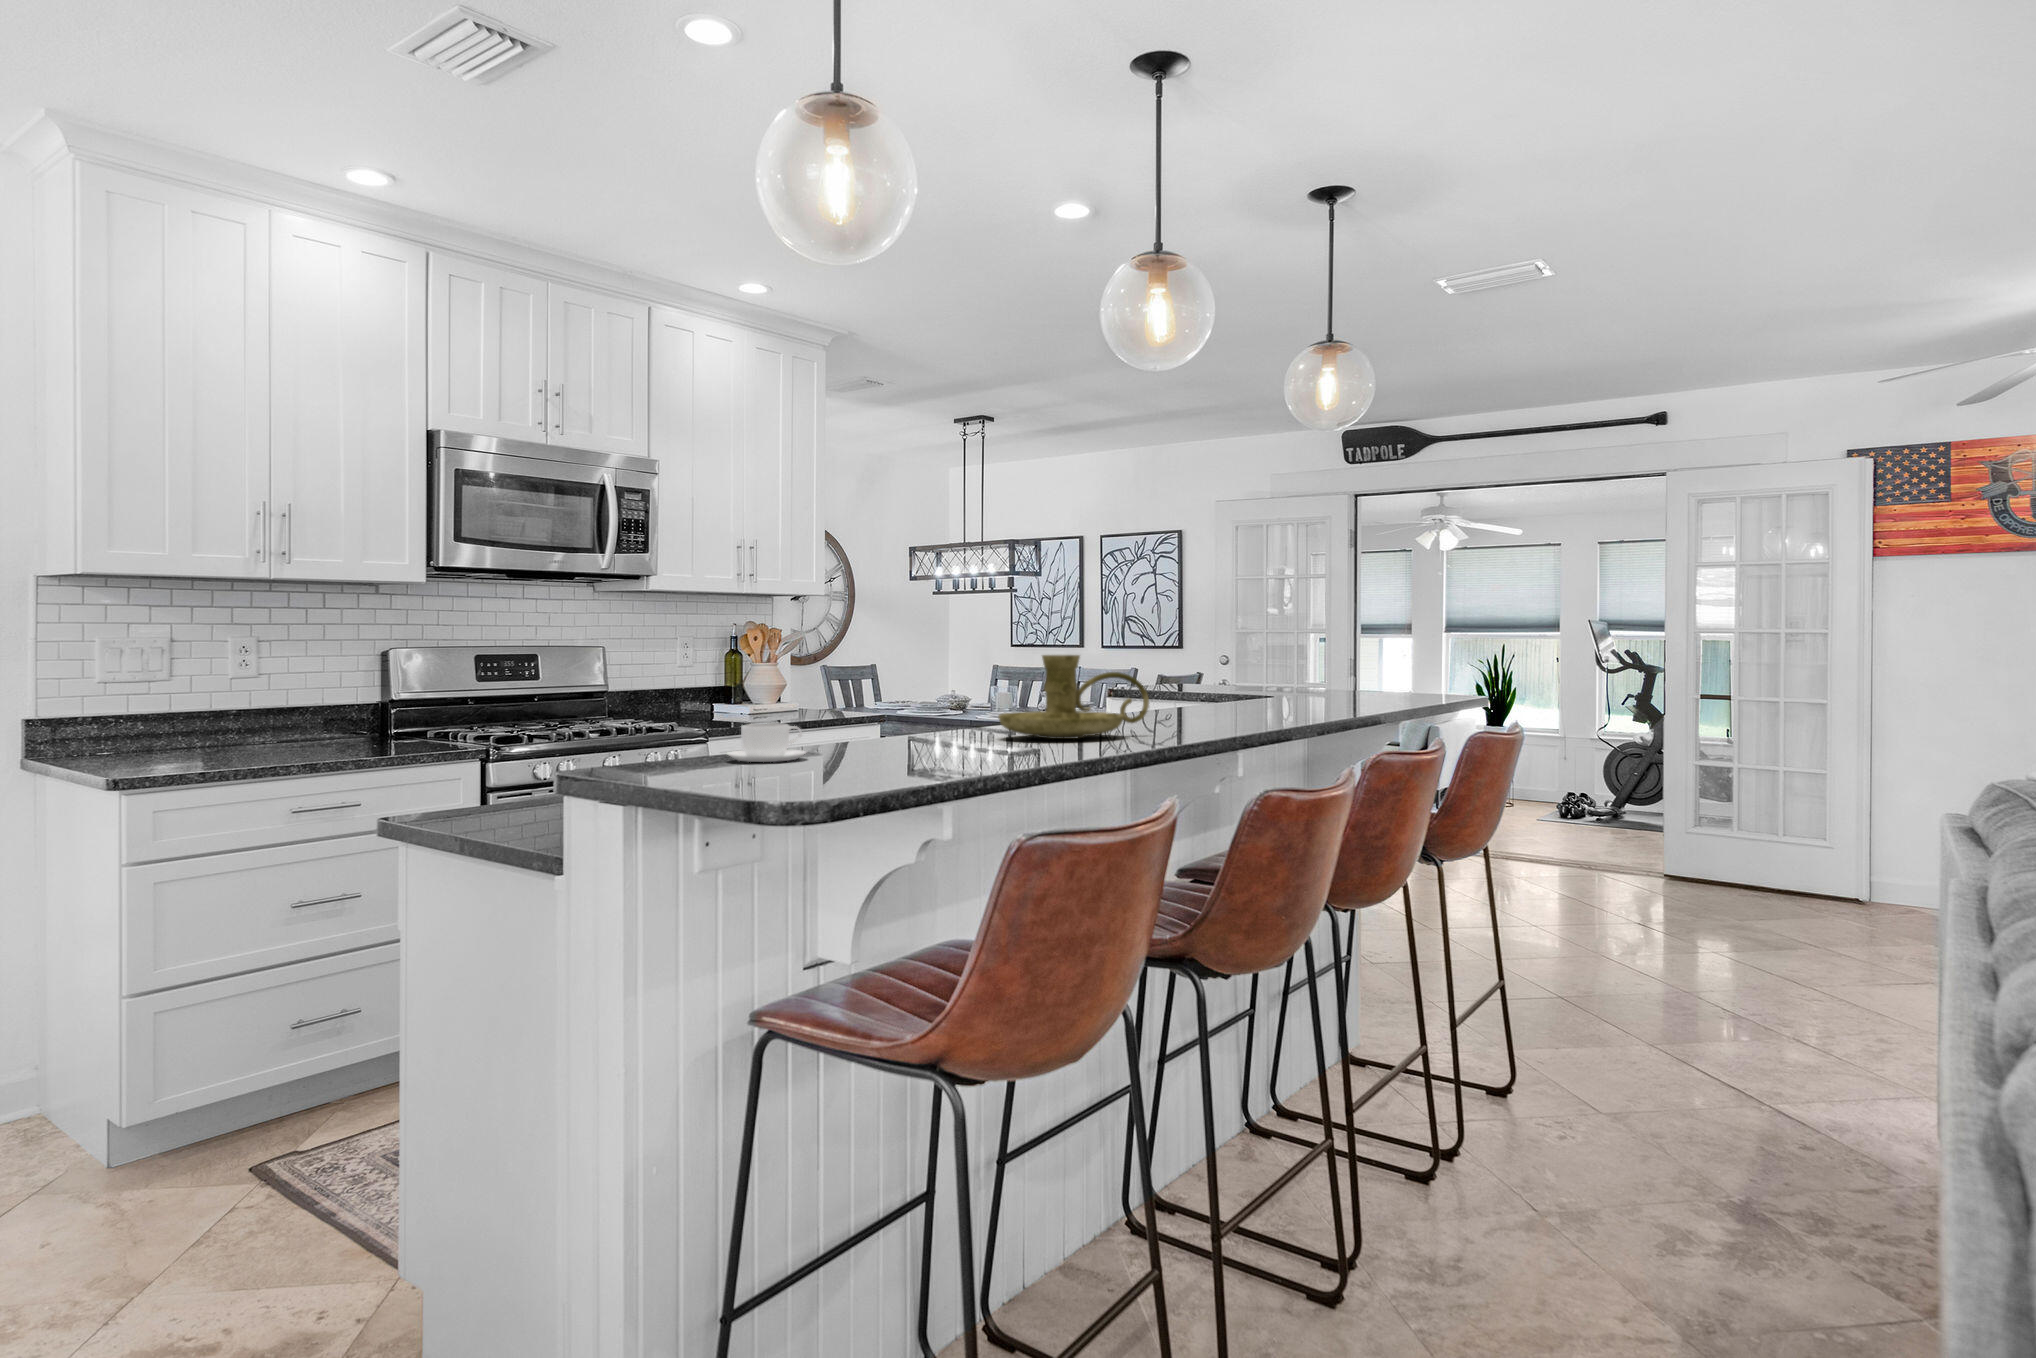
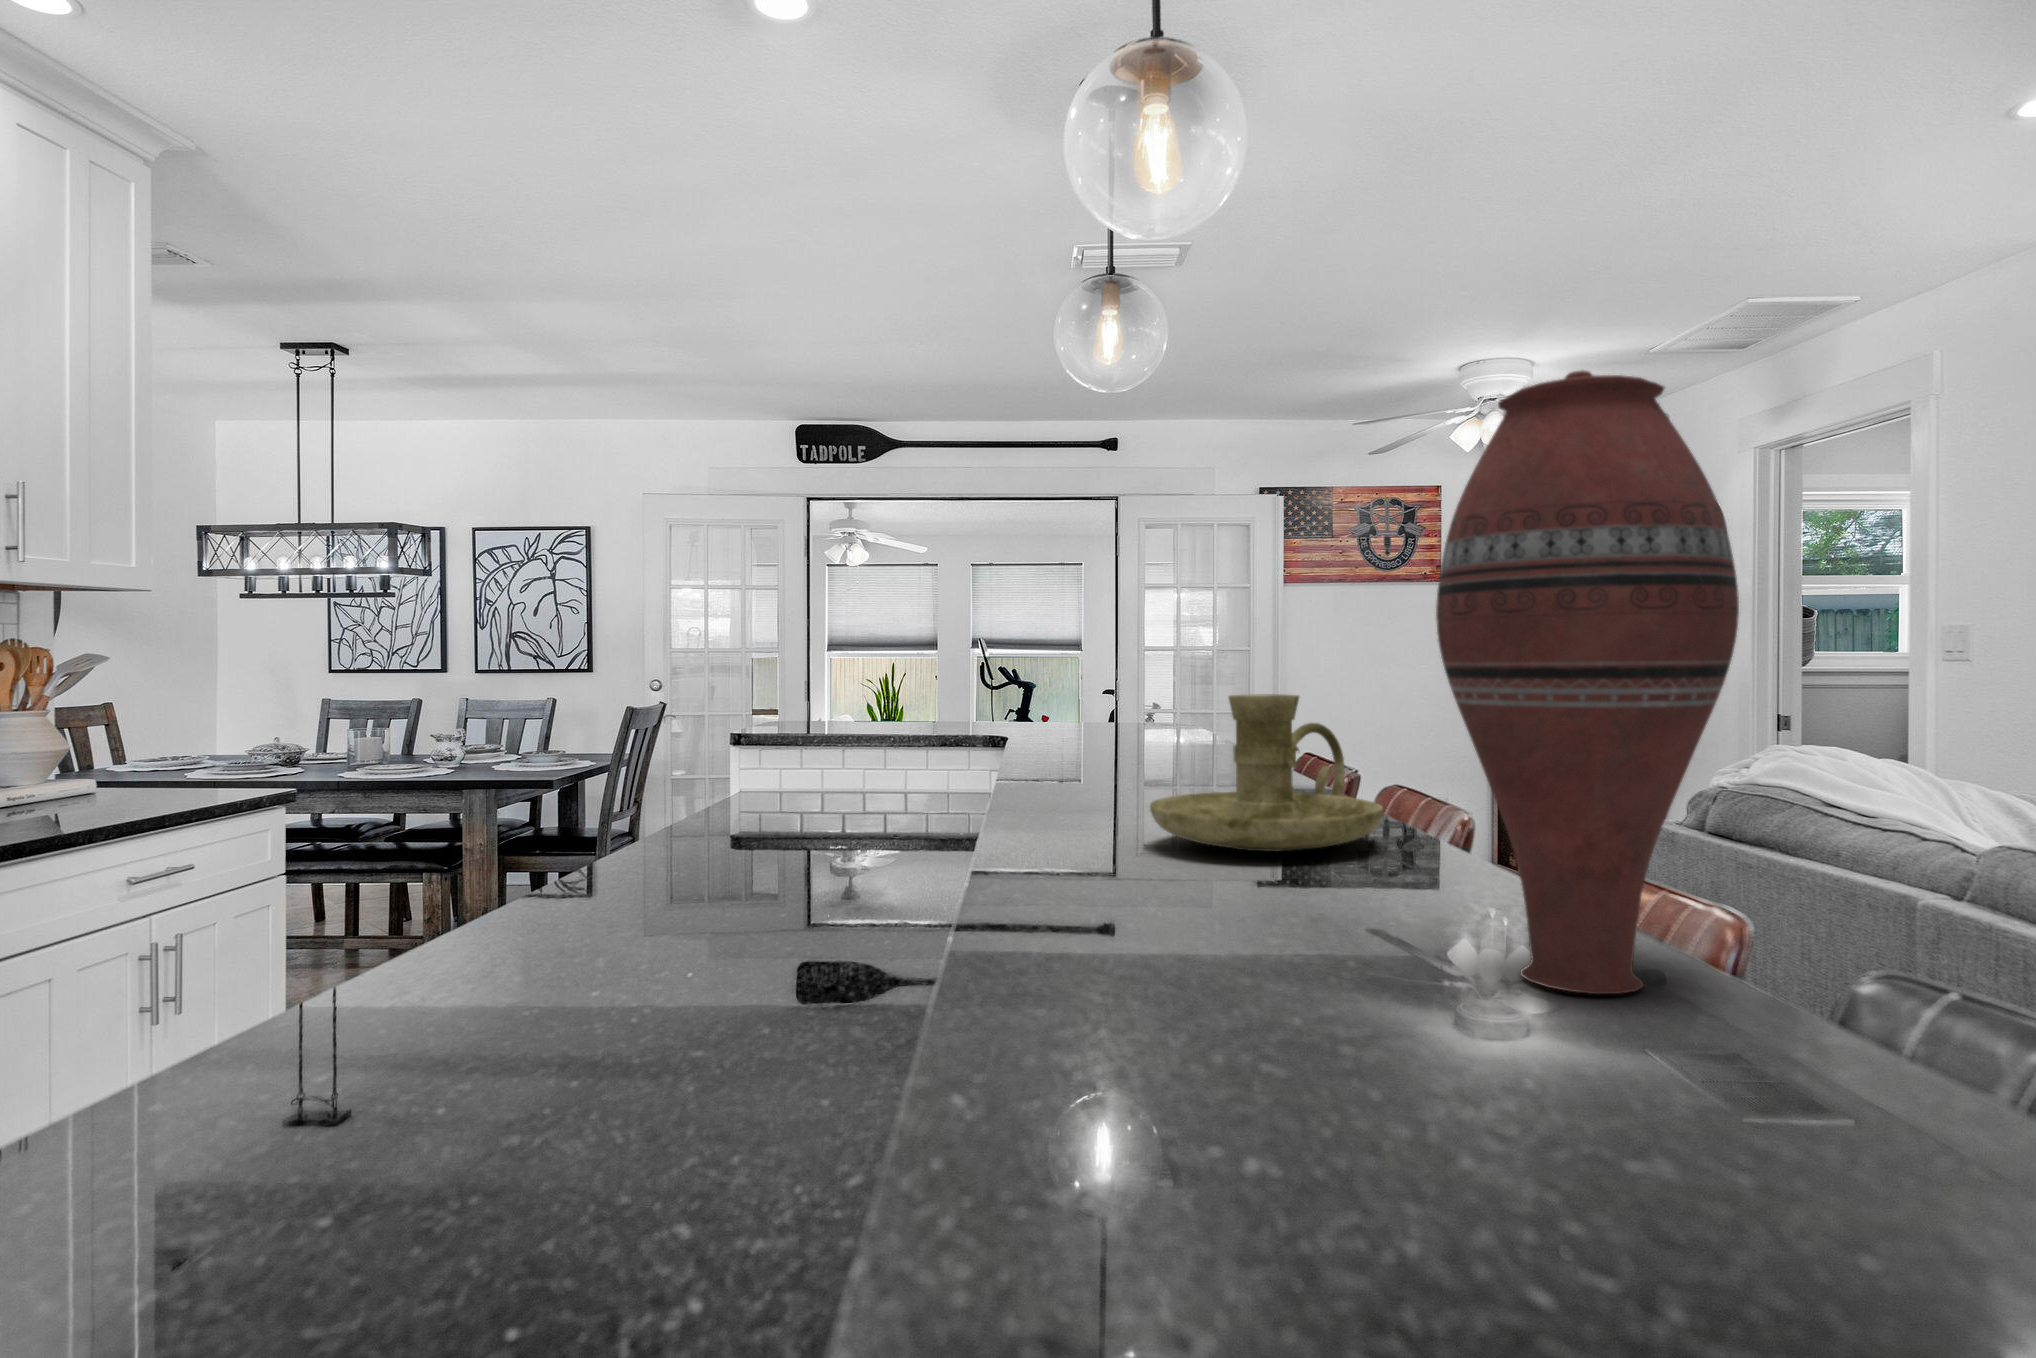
vase: none [854,517,963,764] -> present [1436,370,1739,994]
coffee cup: present [727,723,806,762] -> none [1097,913,1331,1053]

